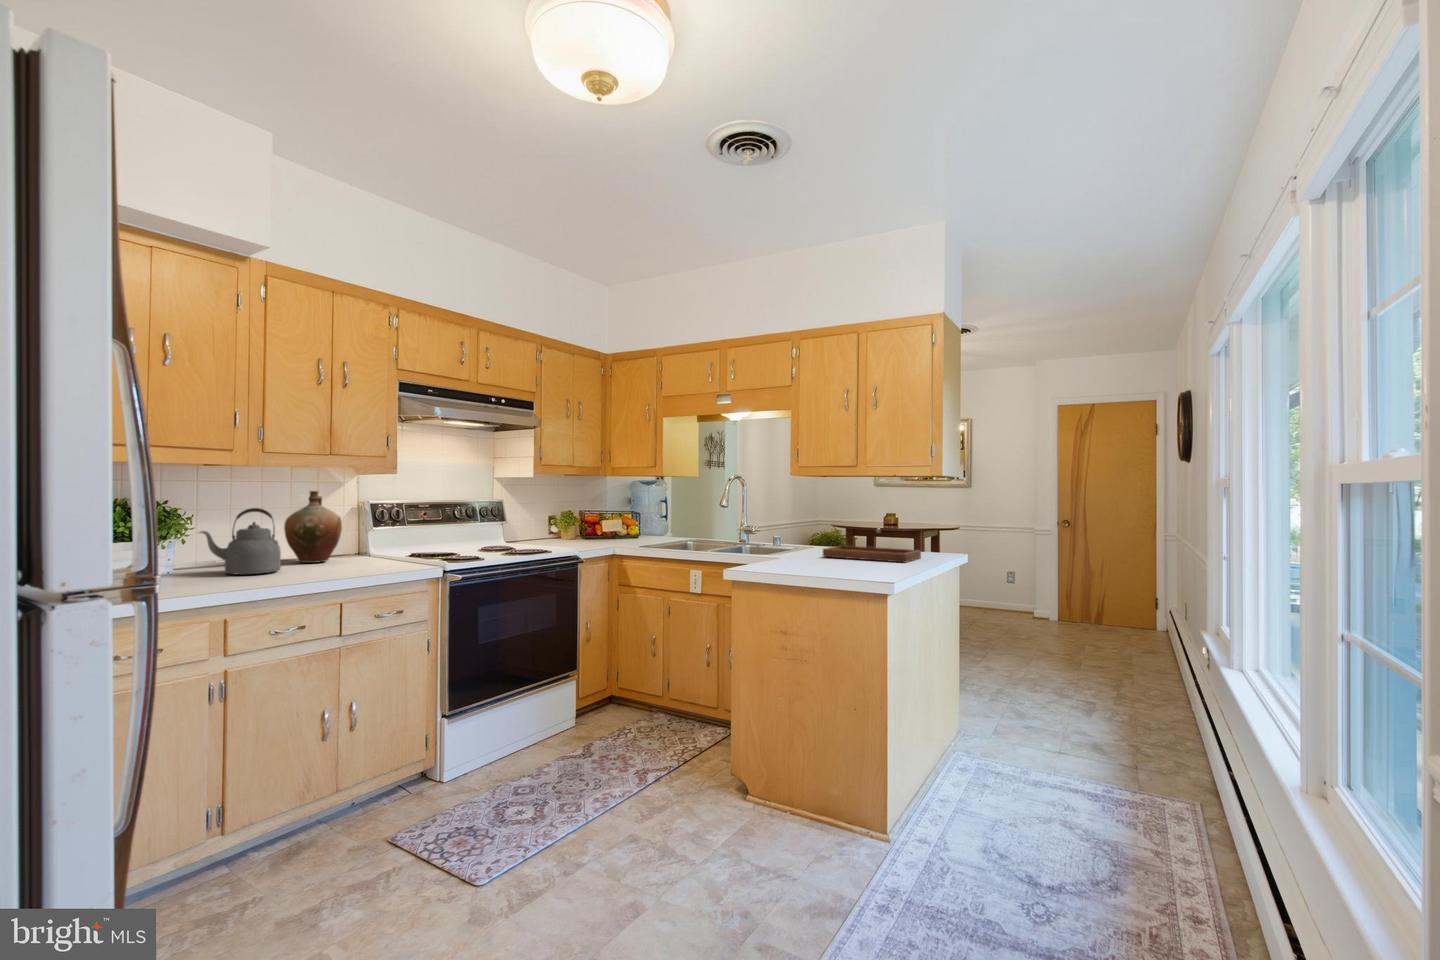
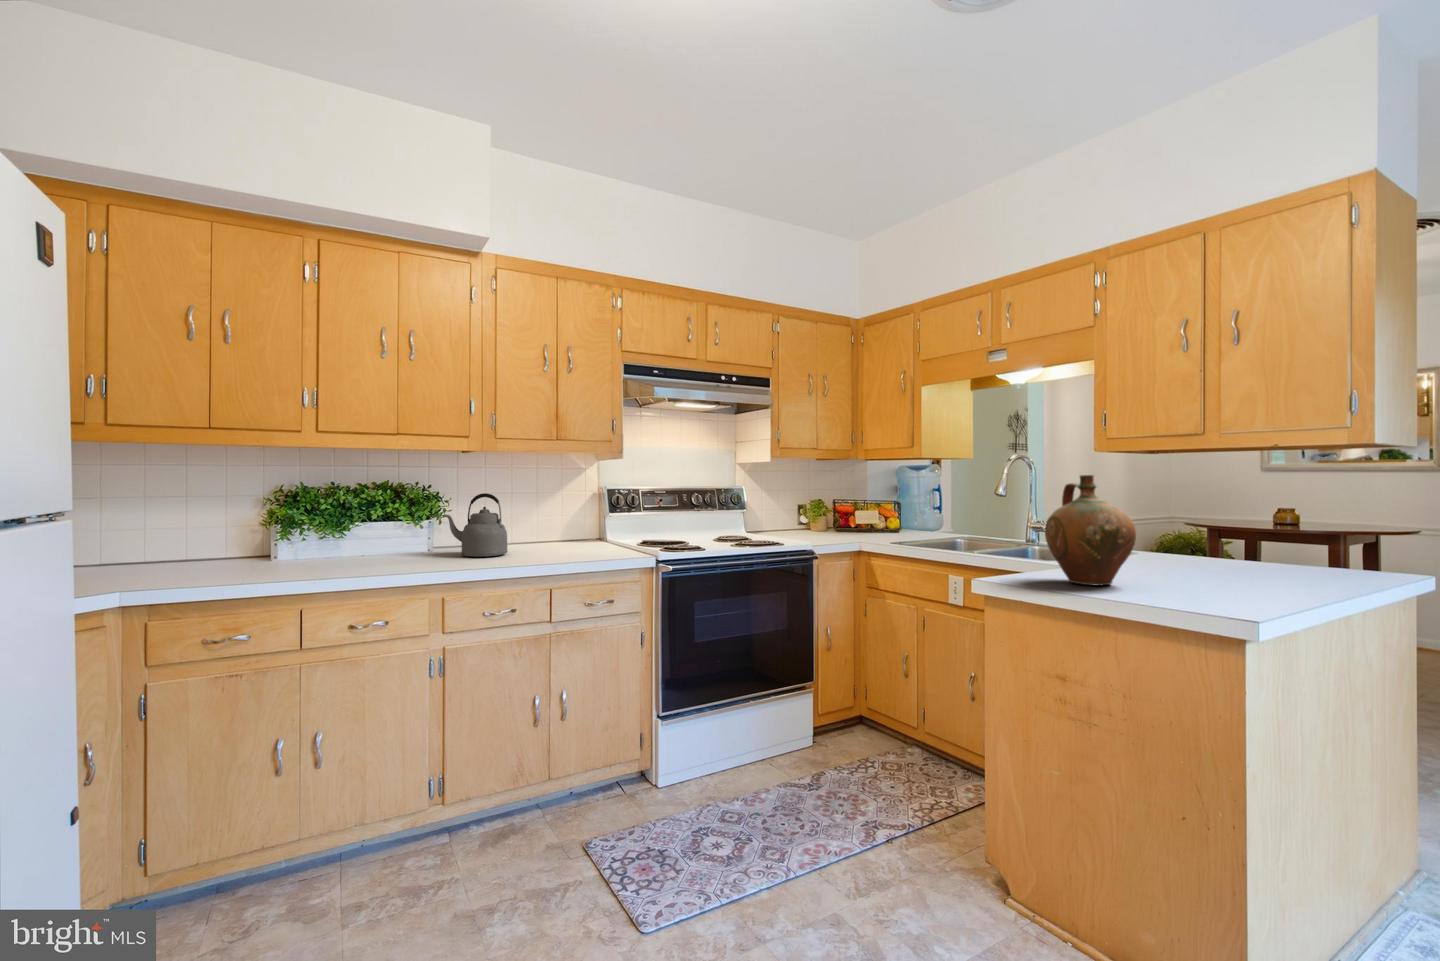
ceramic jug: present [284,491,342,563] -> present [1045,475,1136,585]
tray: present [823,528,921,562] -> none [1145,527,1339,586]

